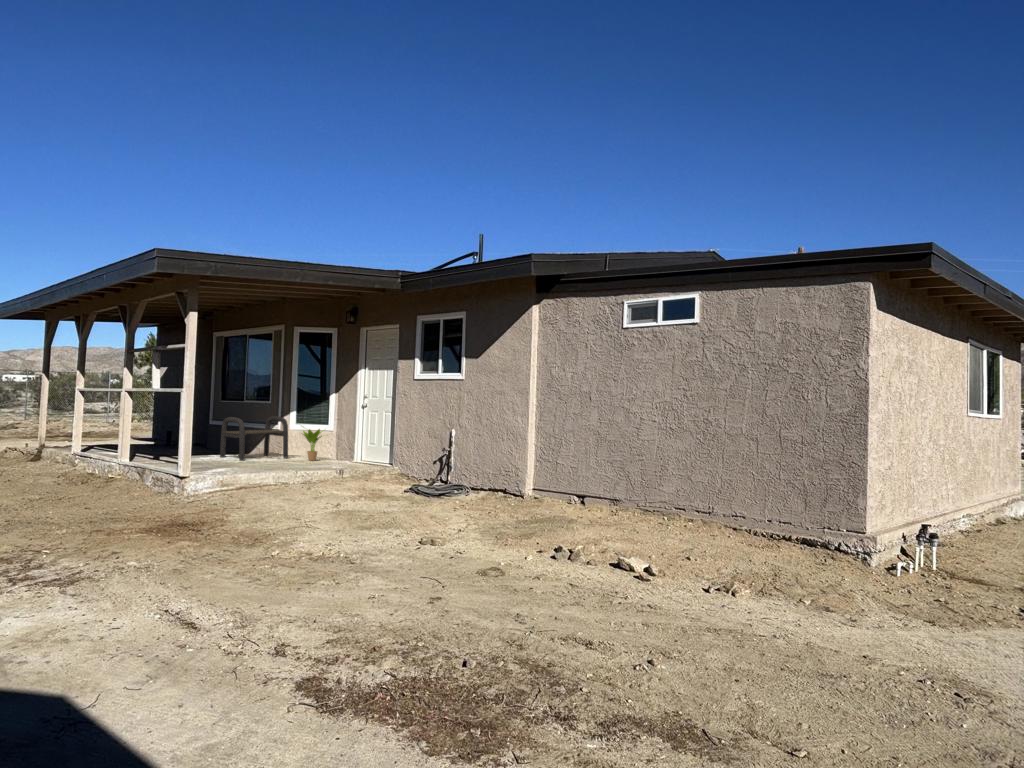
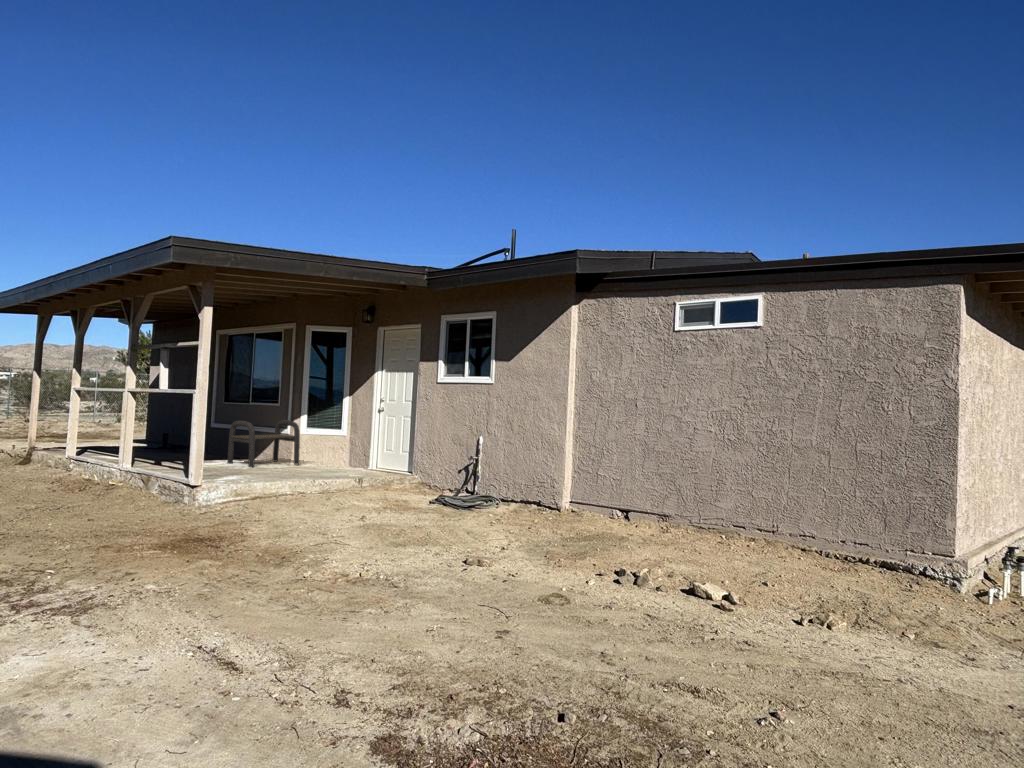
potted plant: present [303,429,323,461] -> none [312,428,345,468]

